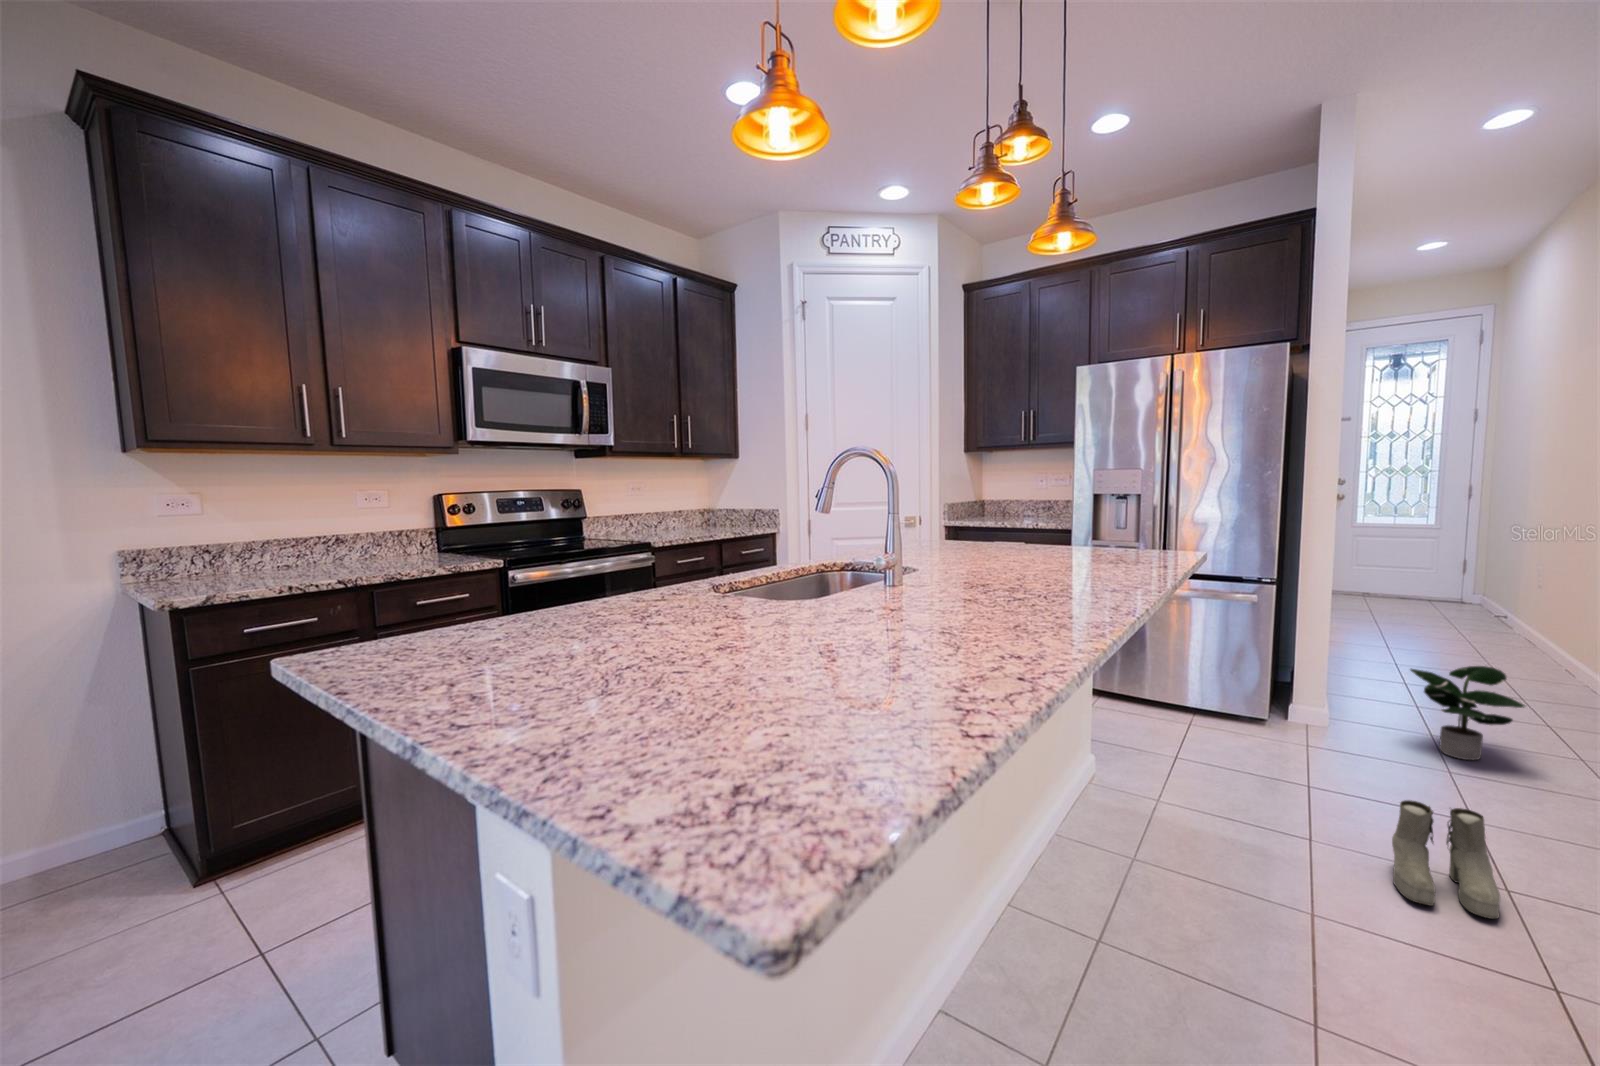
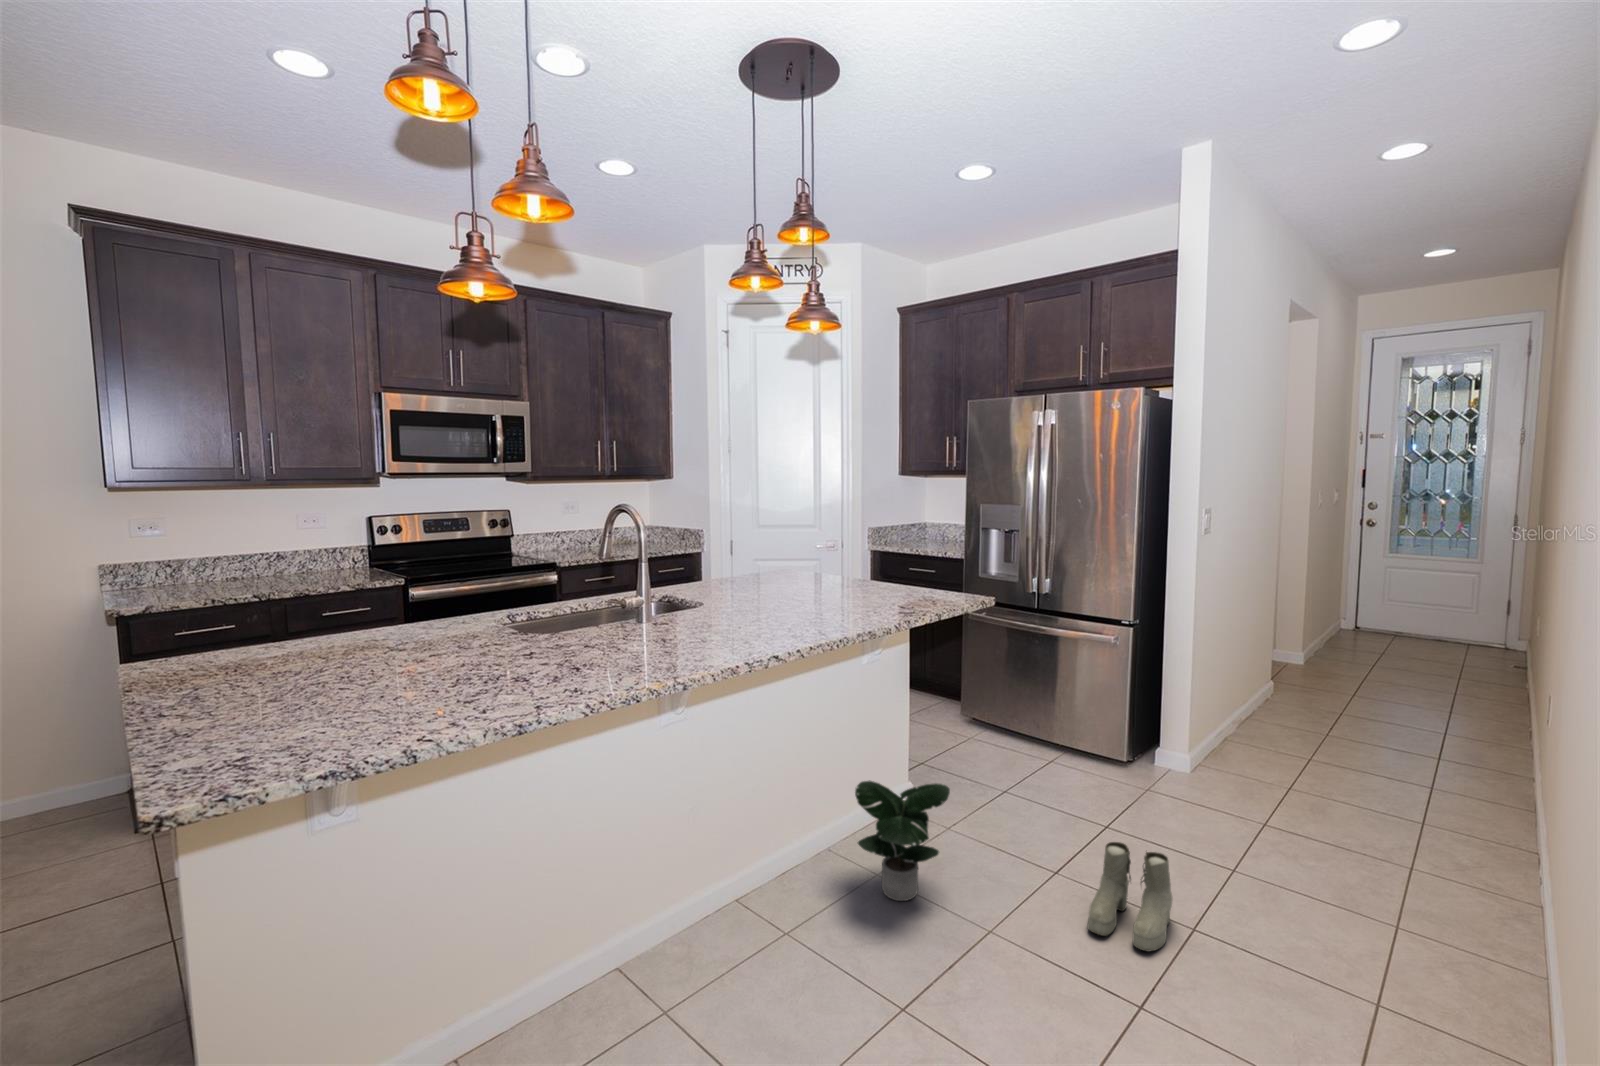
potted plant: present [1410,666,1525,760] -> present [855,780,950,901]

